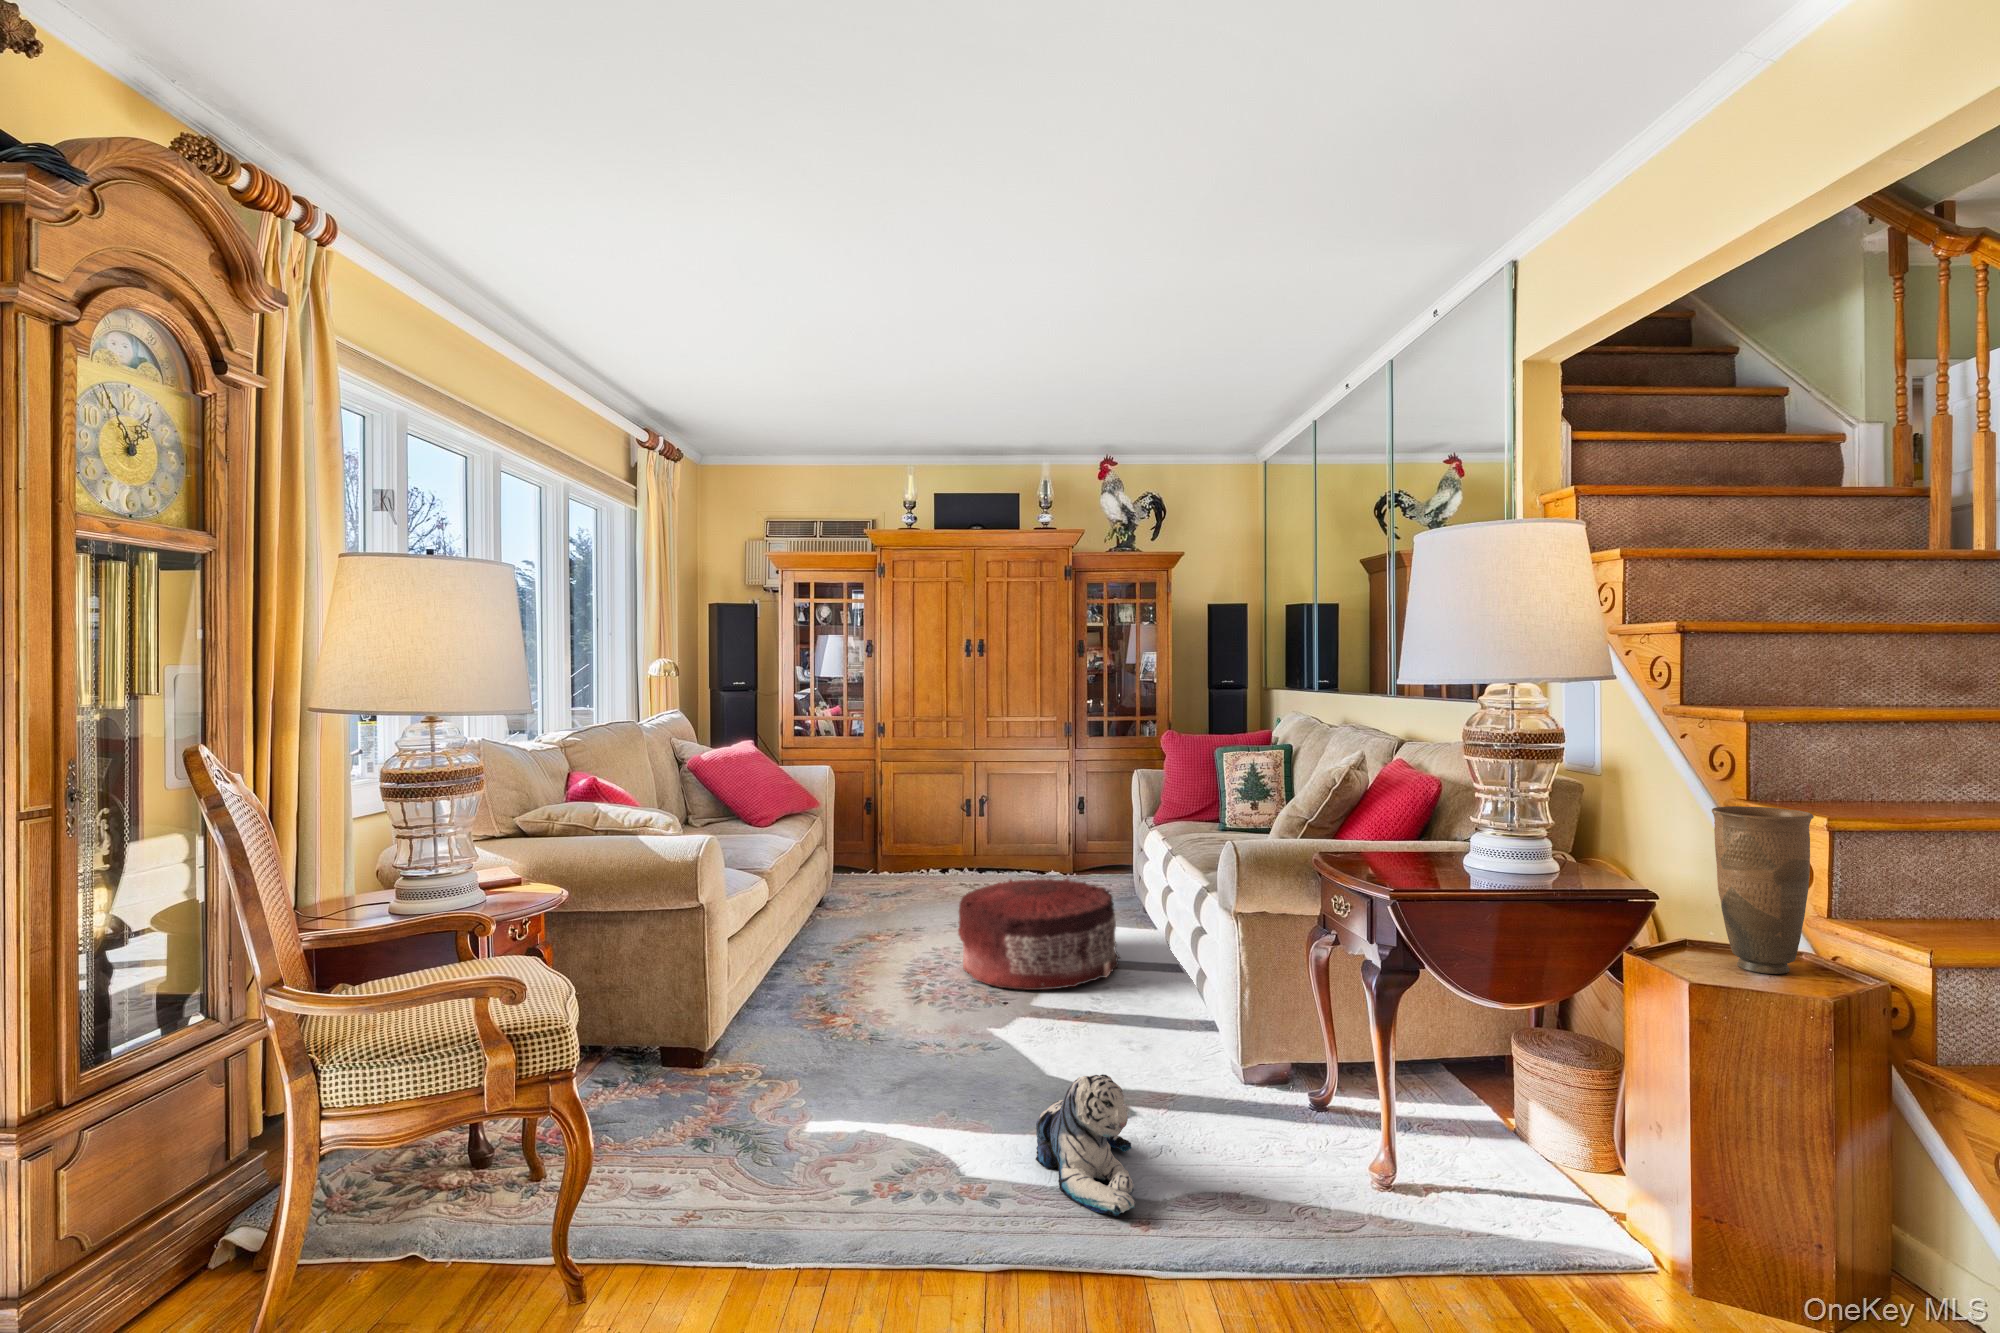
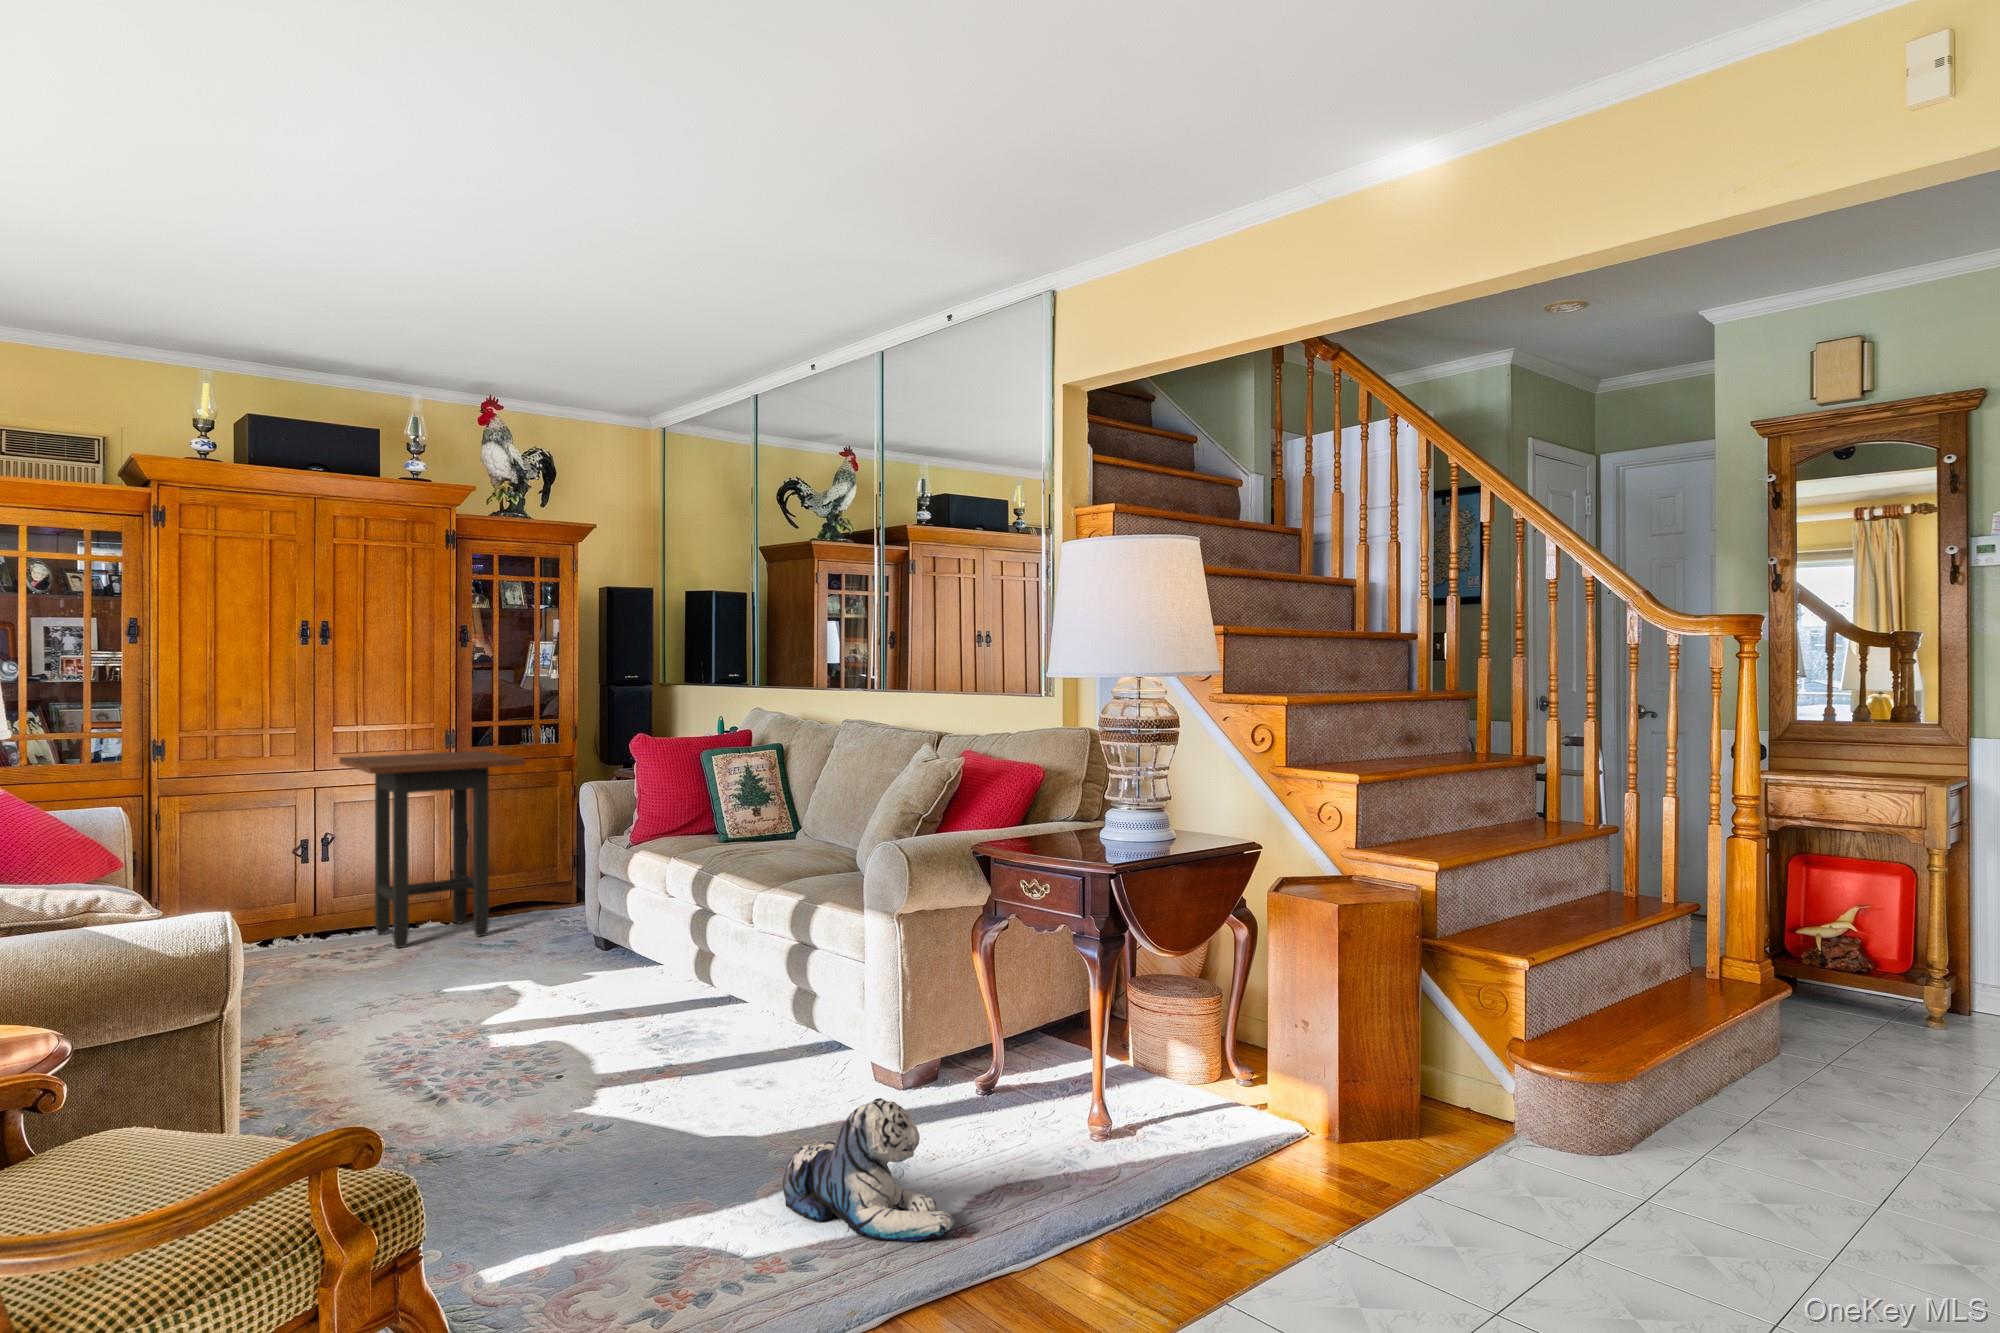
side table: none [985,740,1097,886] -> present [339,751,525,948]
vase: present [1712,806,1814,974] -> none [1314,766,1378,890]
pouf: present [958,879,1119,990] -> none [448,916,659,1063]

